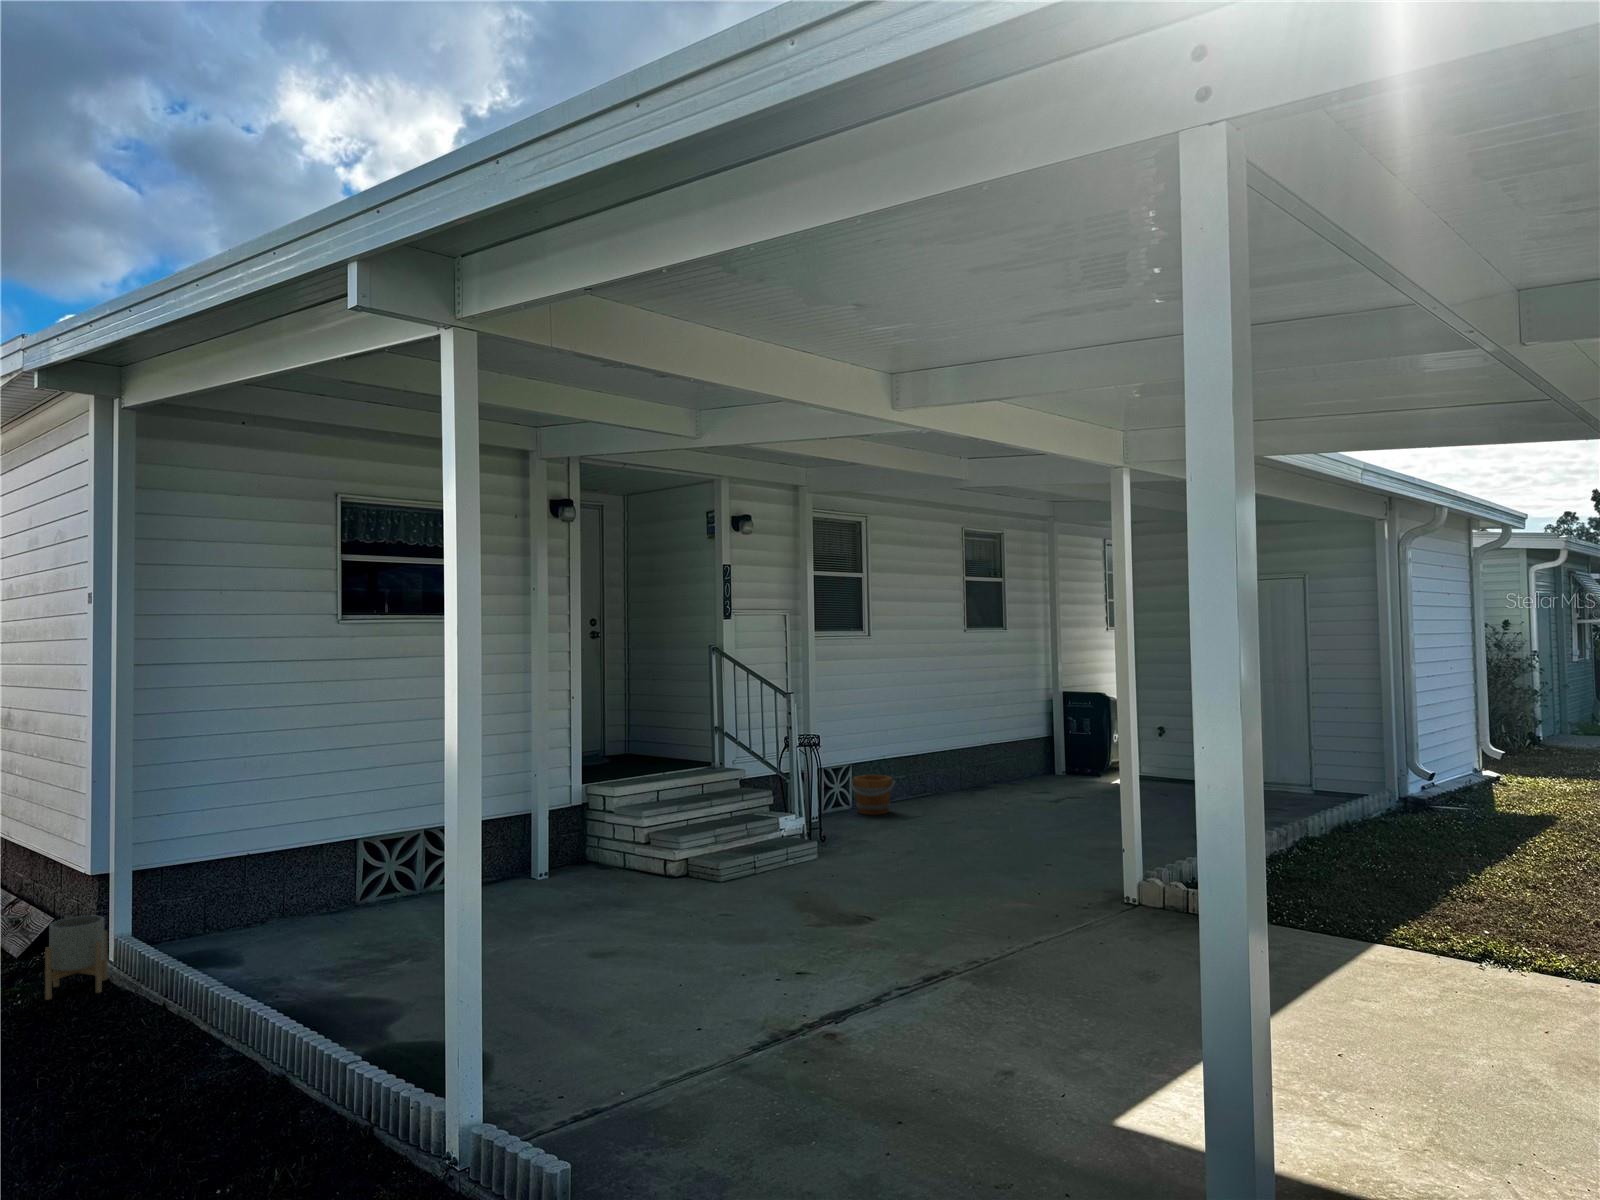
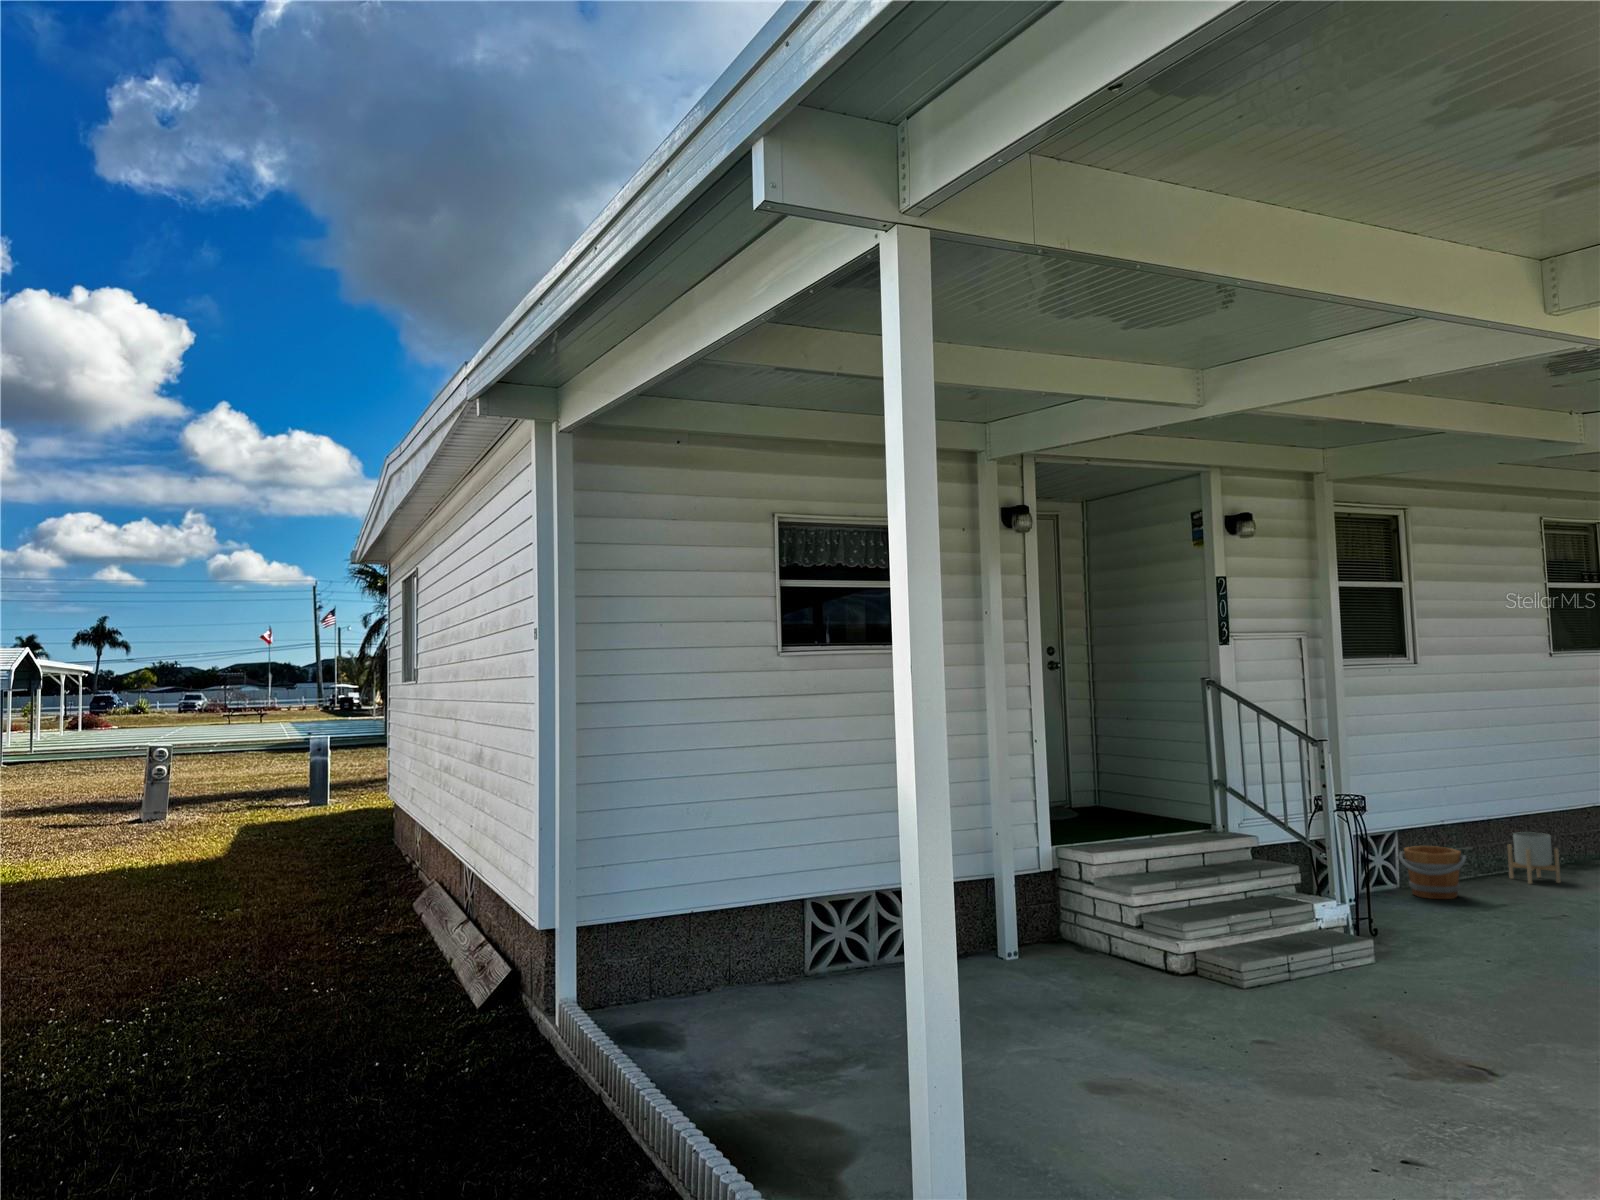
planter: present [45,916,108,1000] -> present [1508,832,1560,884]

